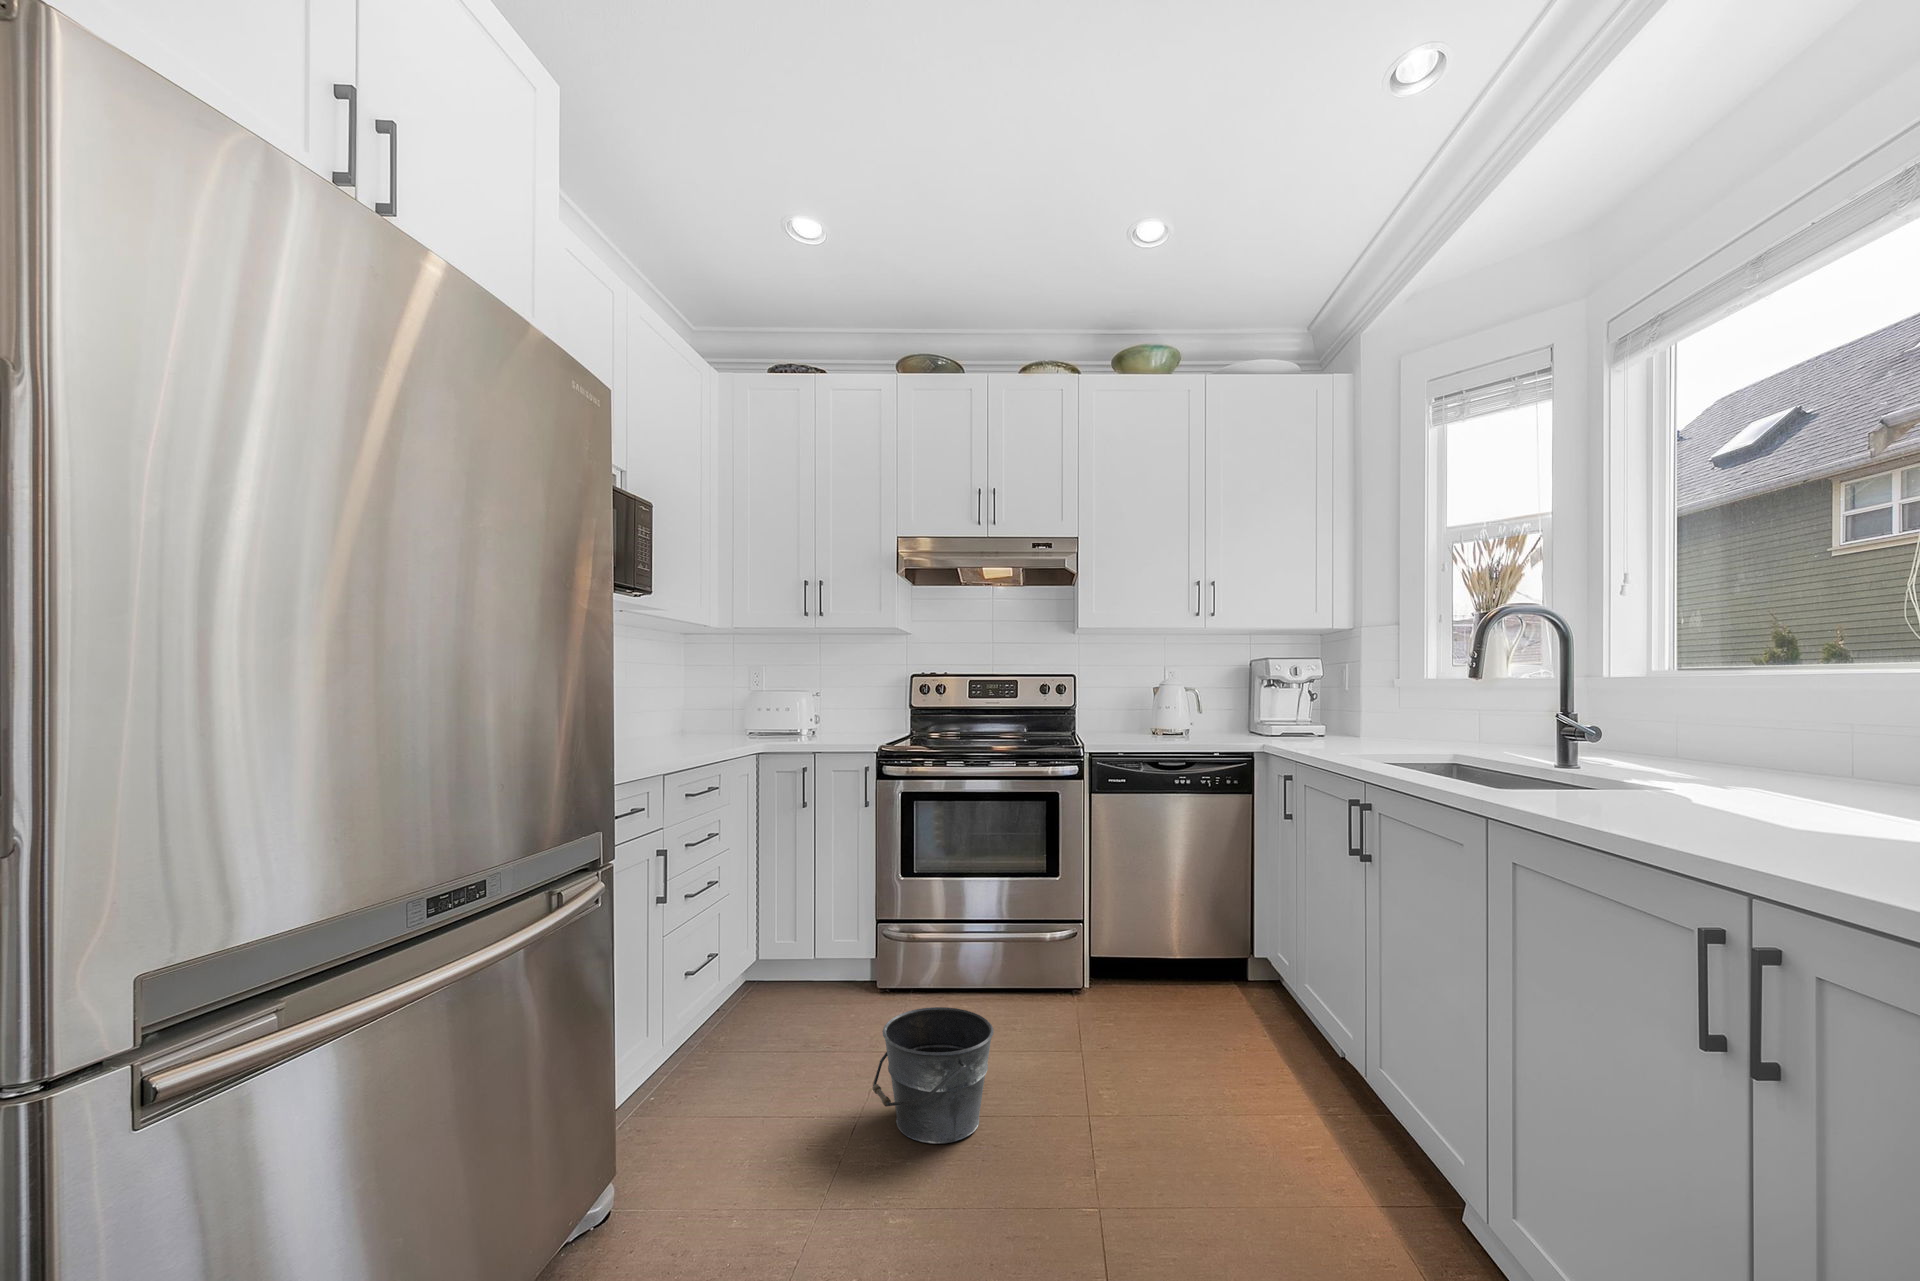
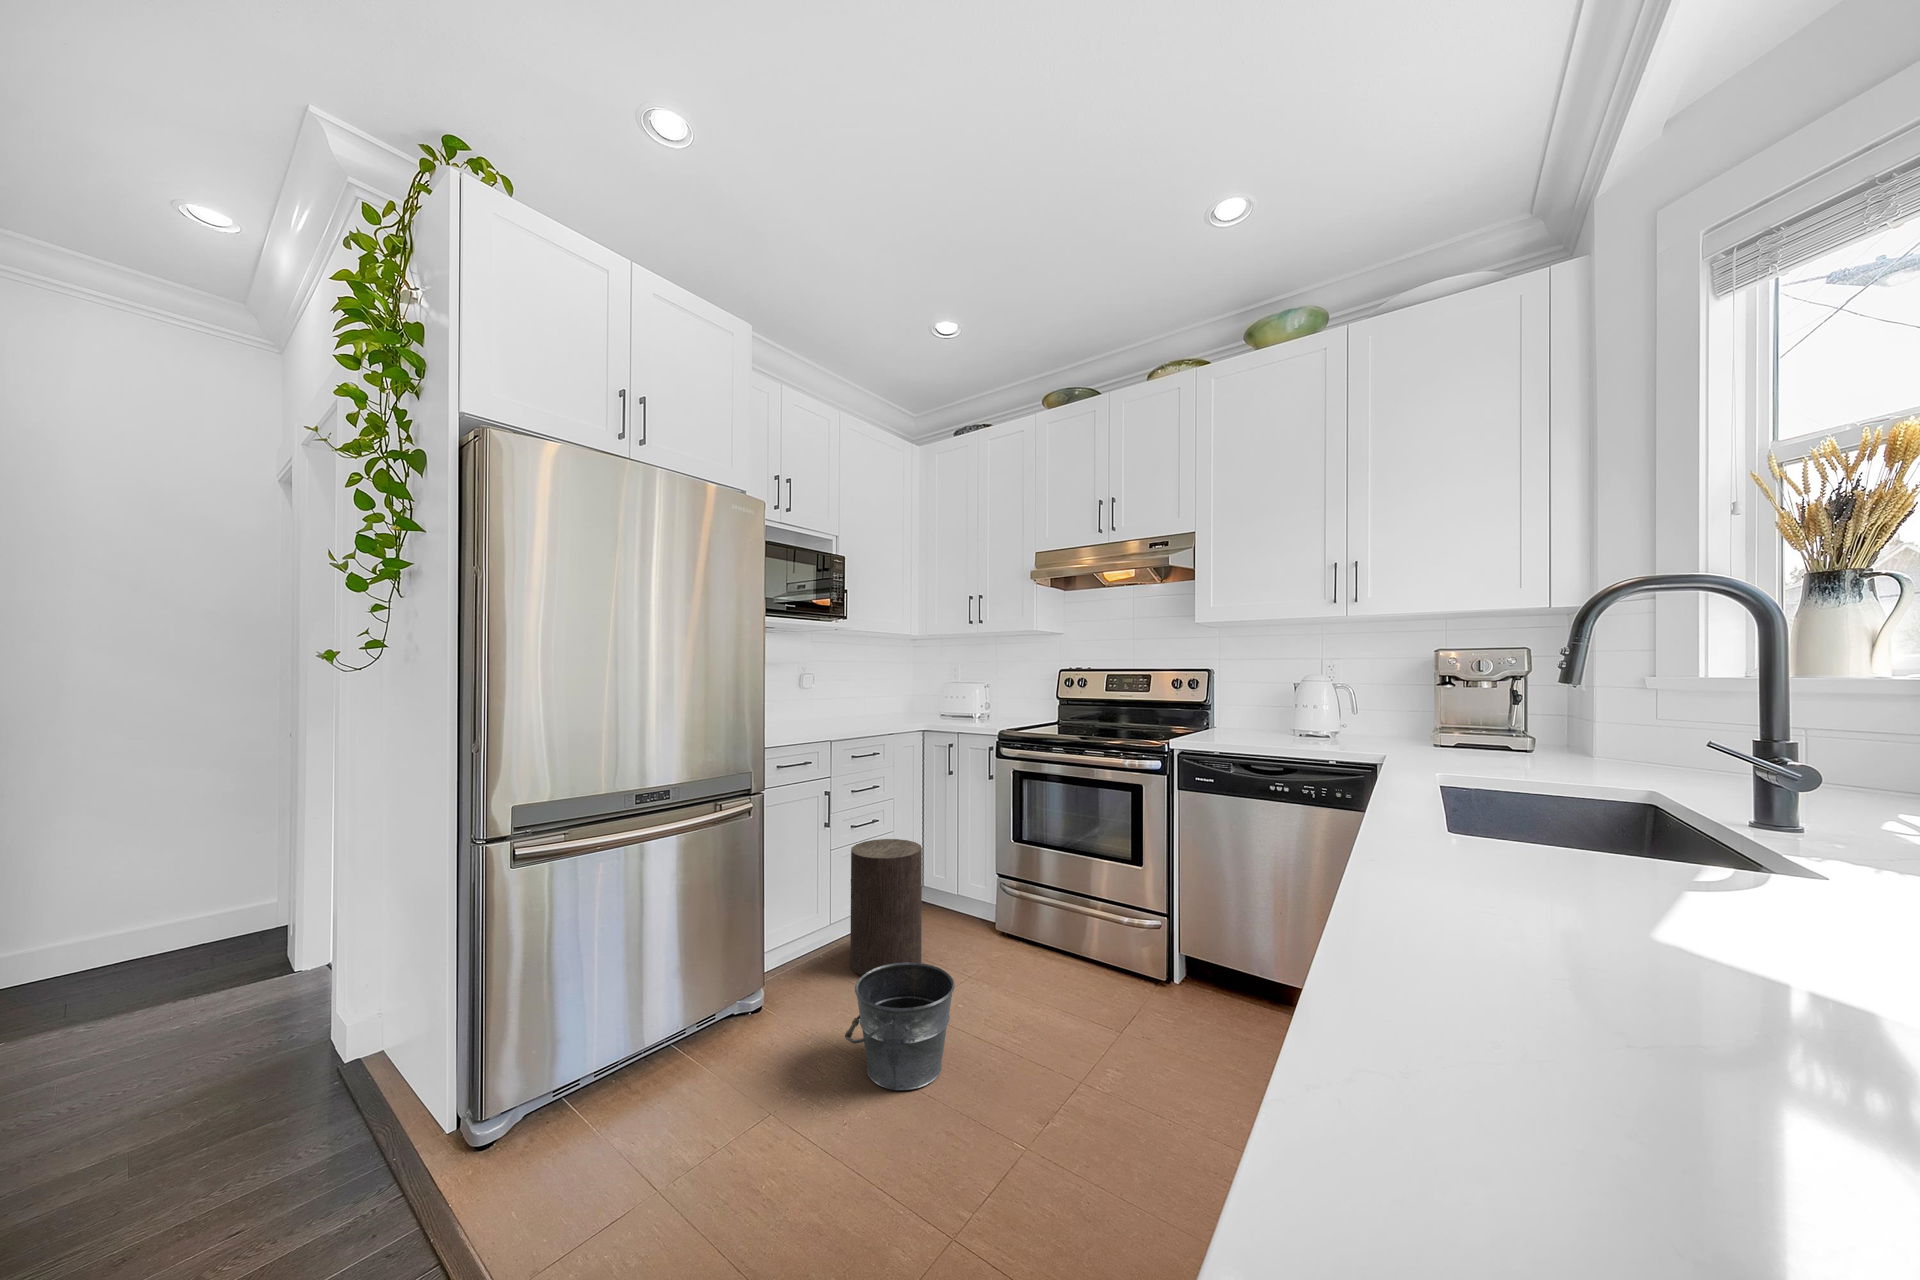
stool: none [750,886,840,1056] -> present [850,839,922,976]

